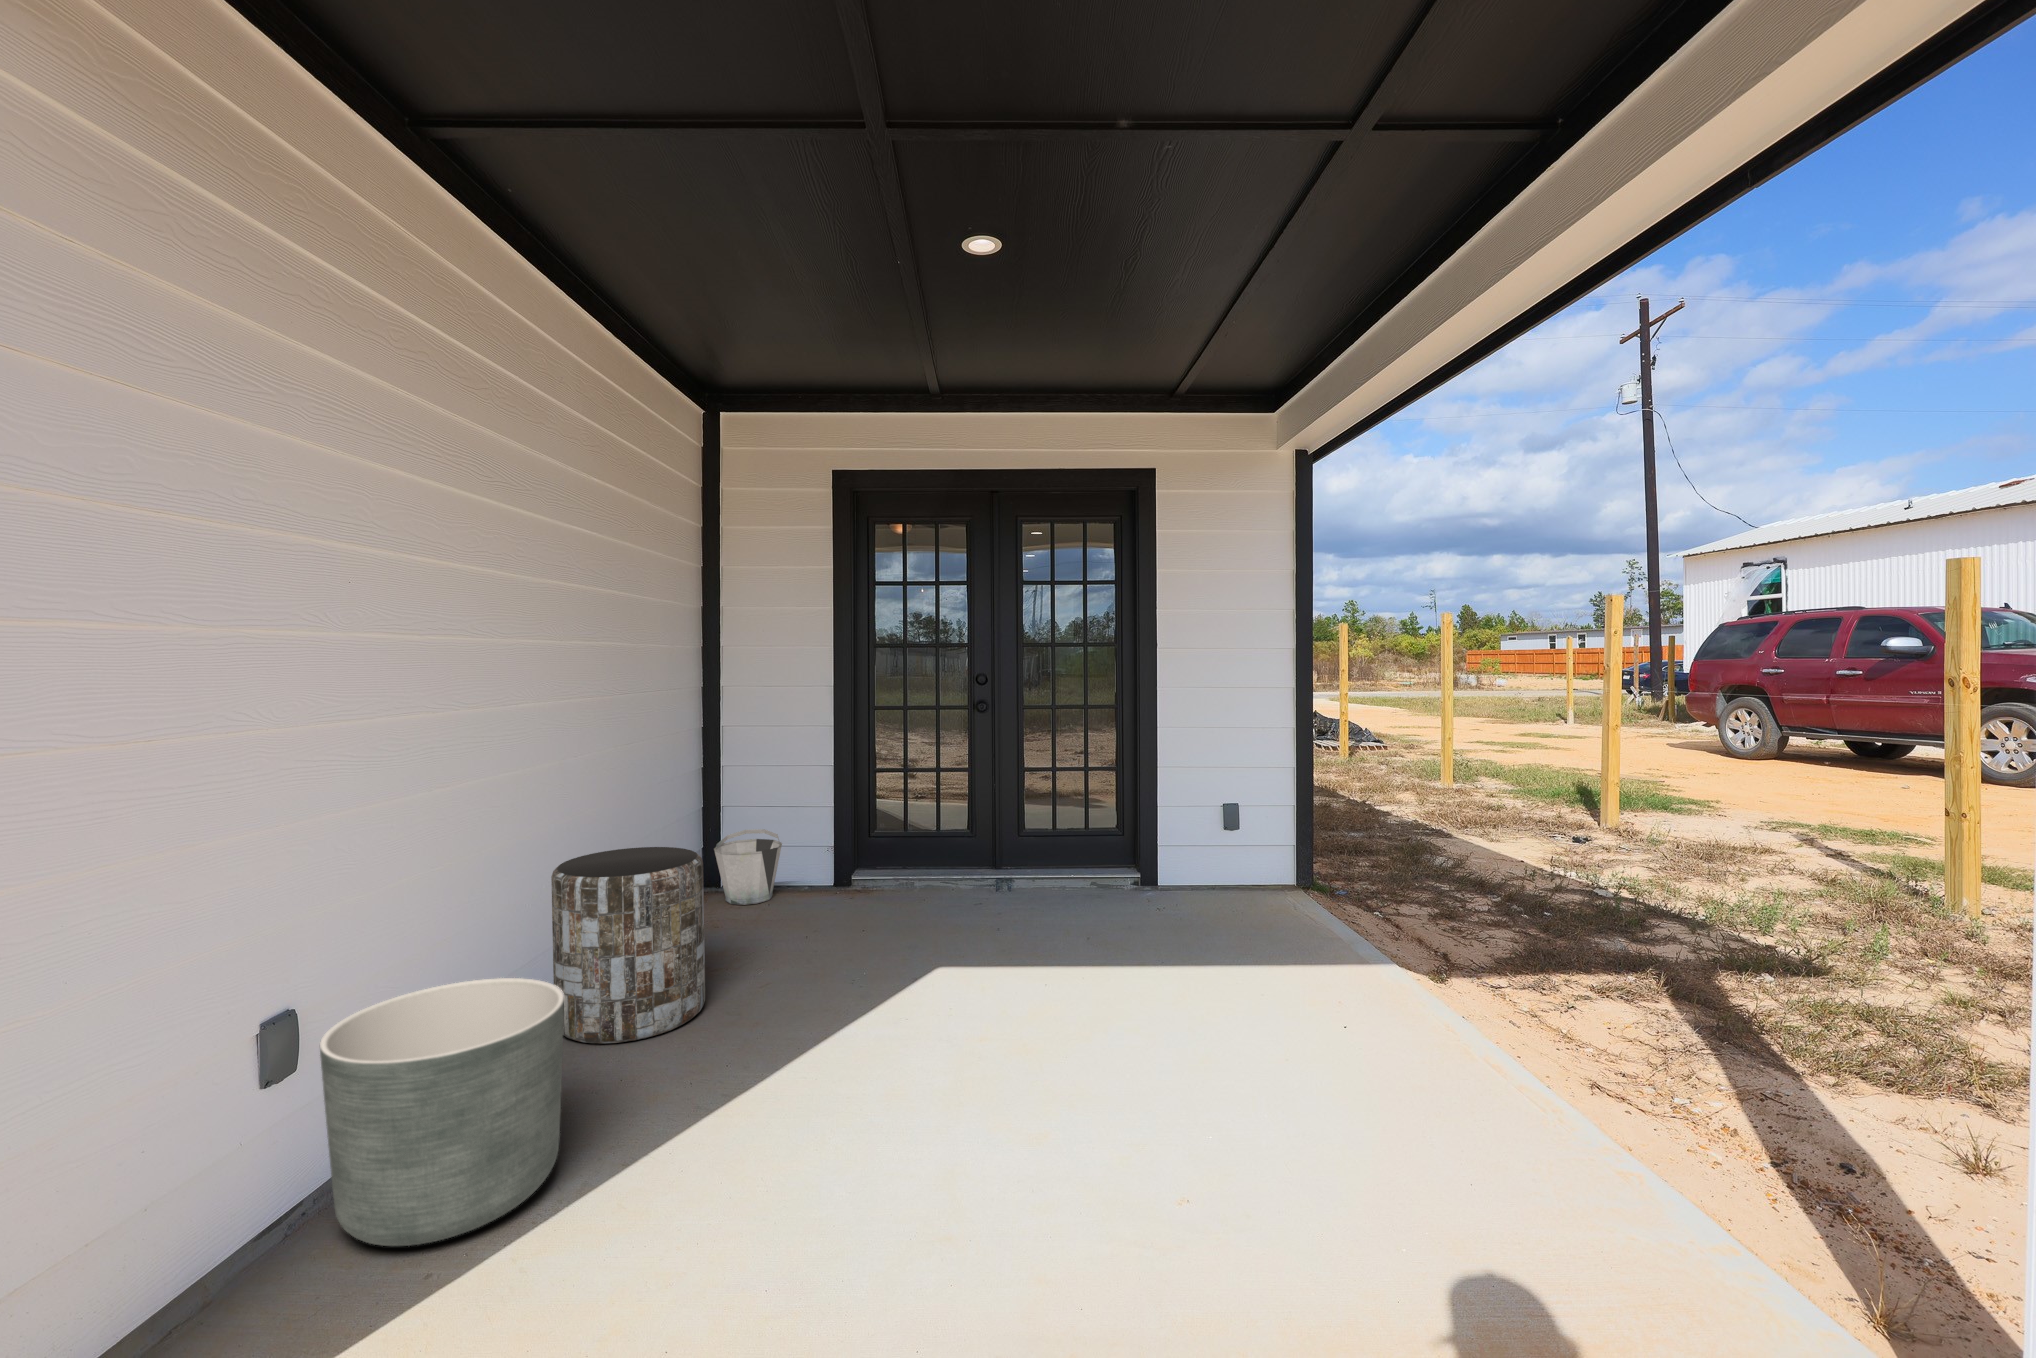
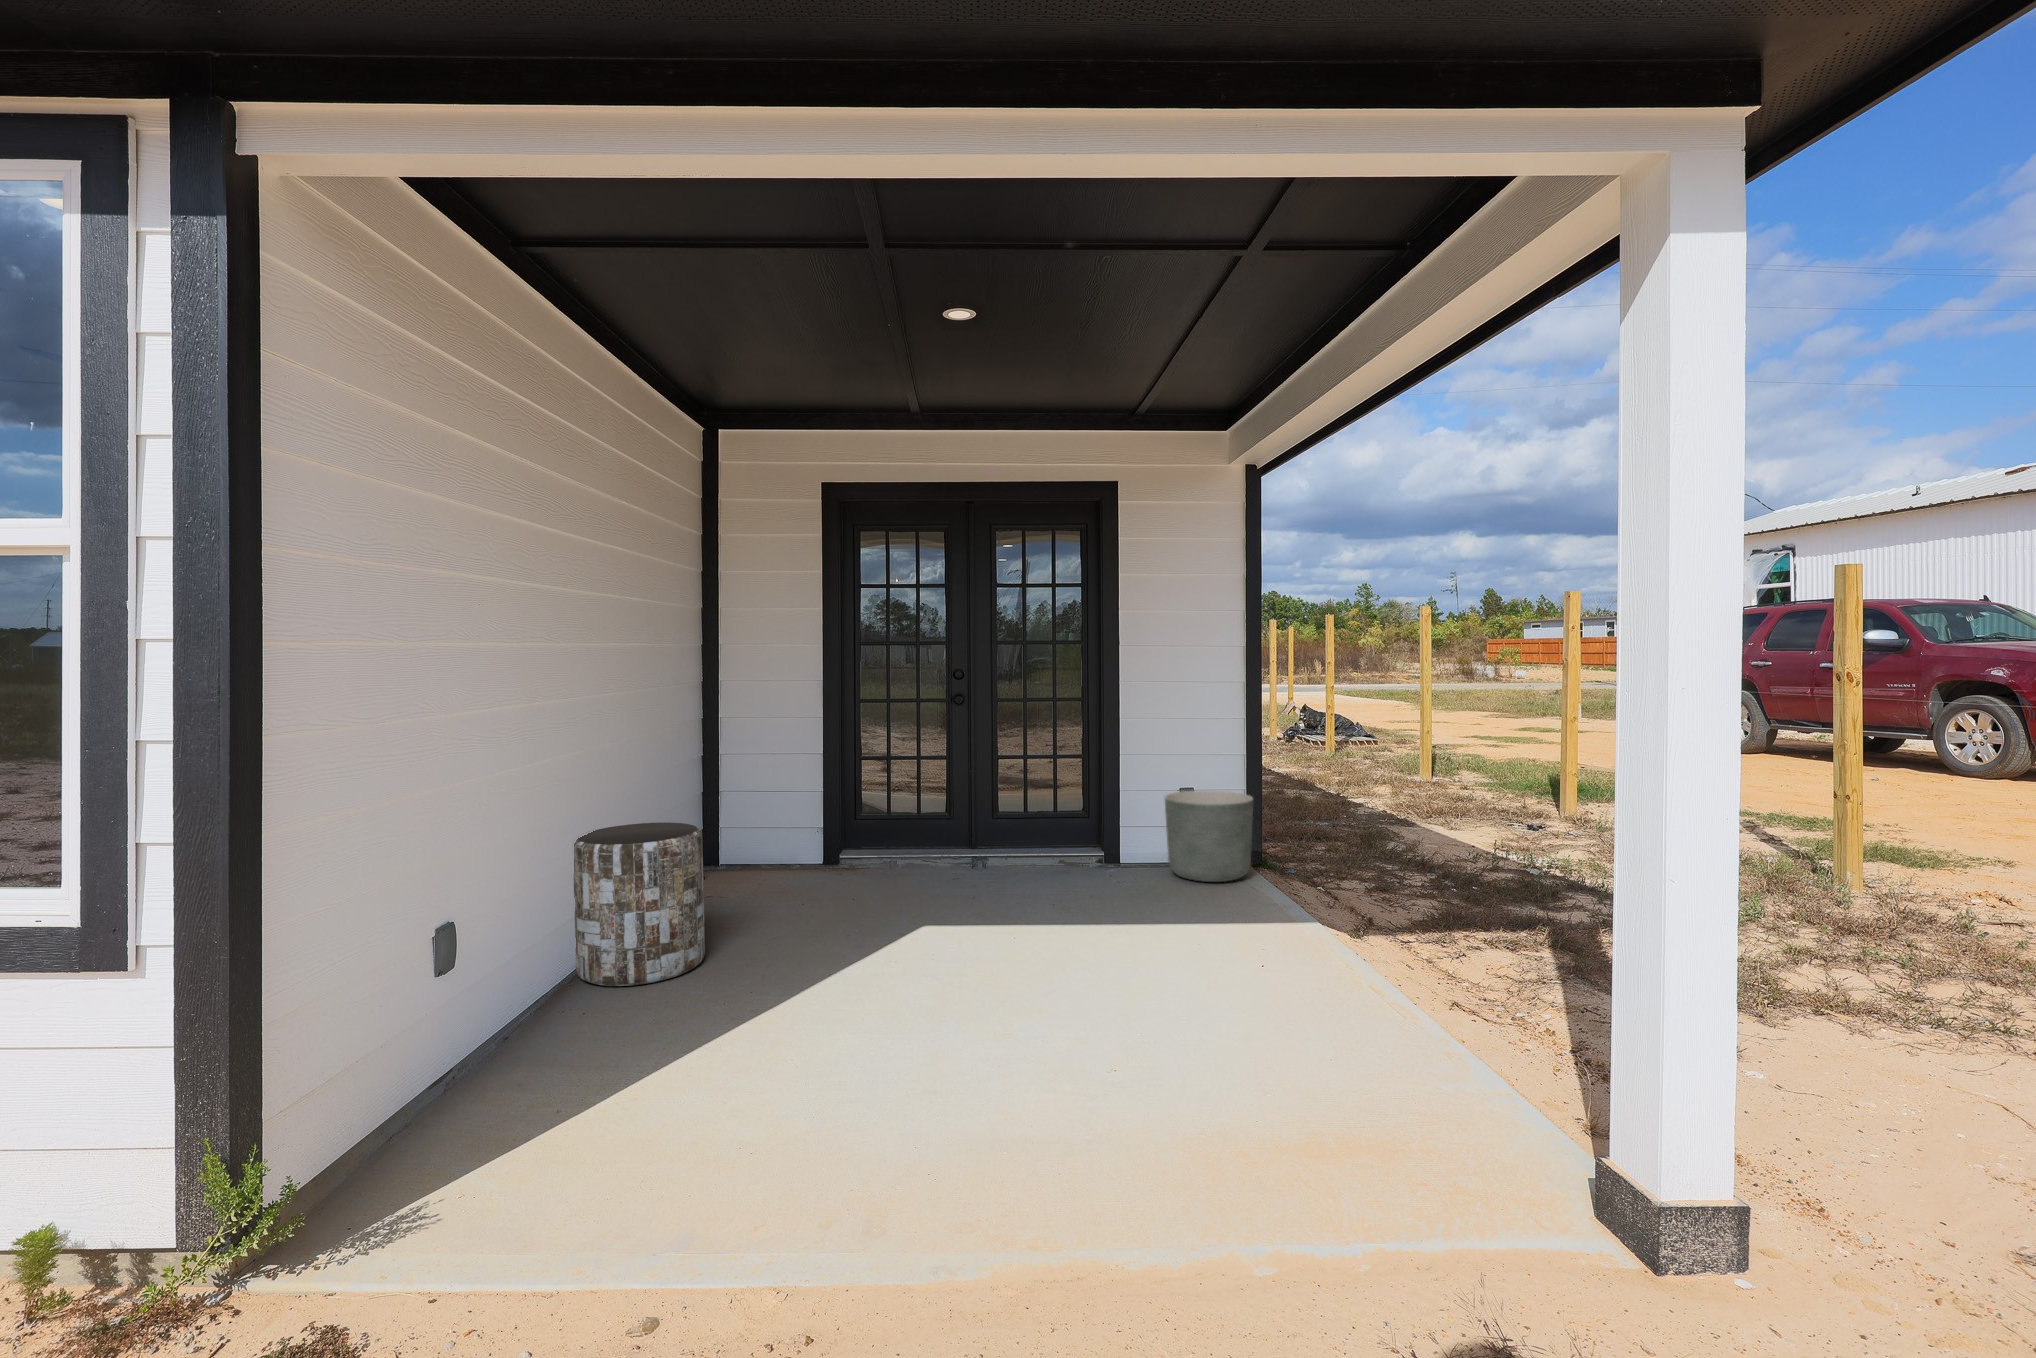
bucket: present [714,829,782,905] -> none [713,814,775,881]
planter: present [320,978,564,1246] -> present [1165,791,1253,882]

